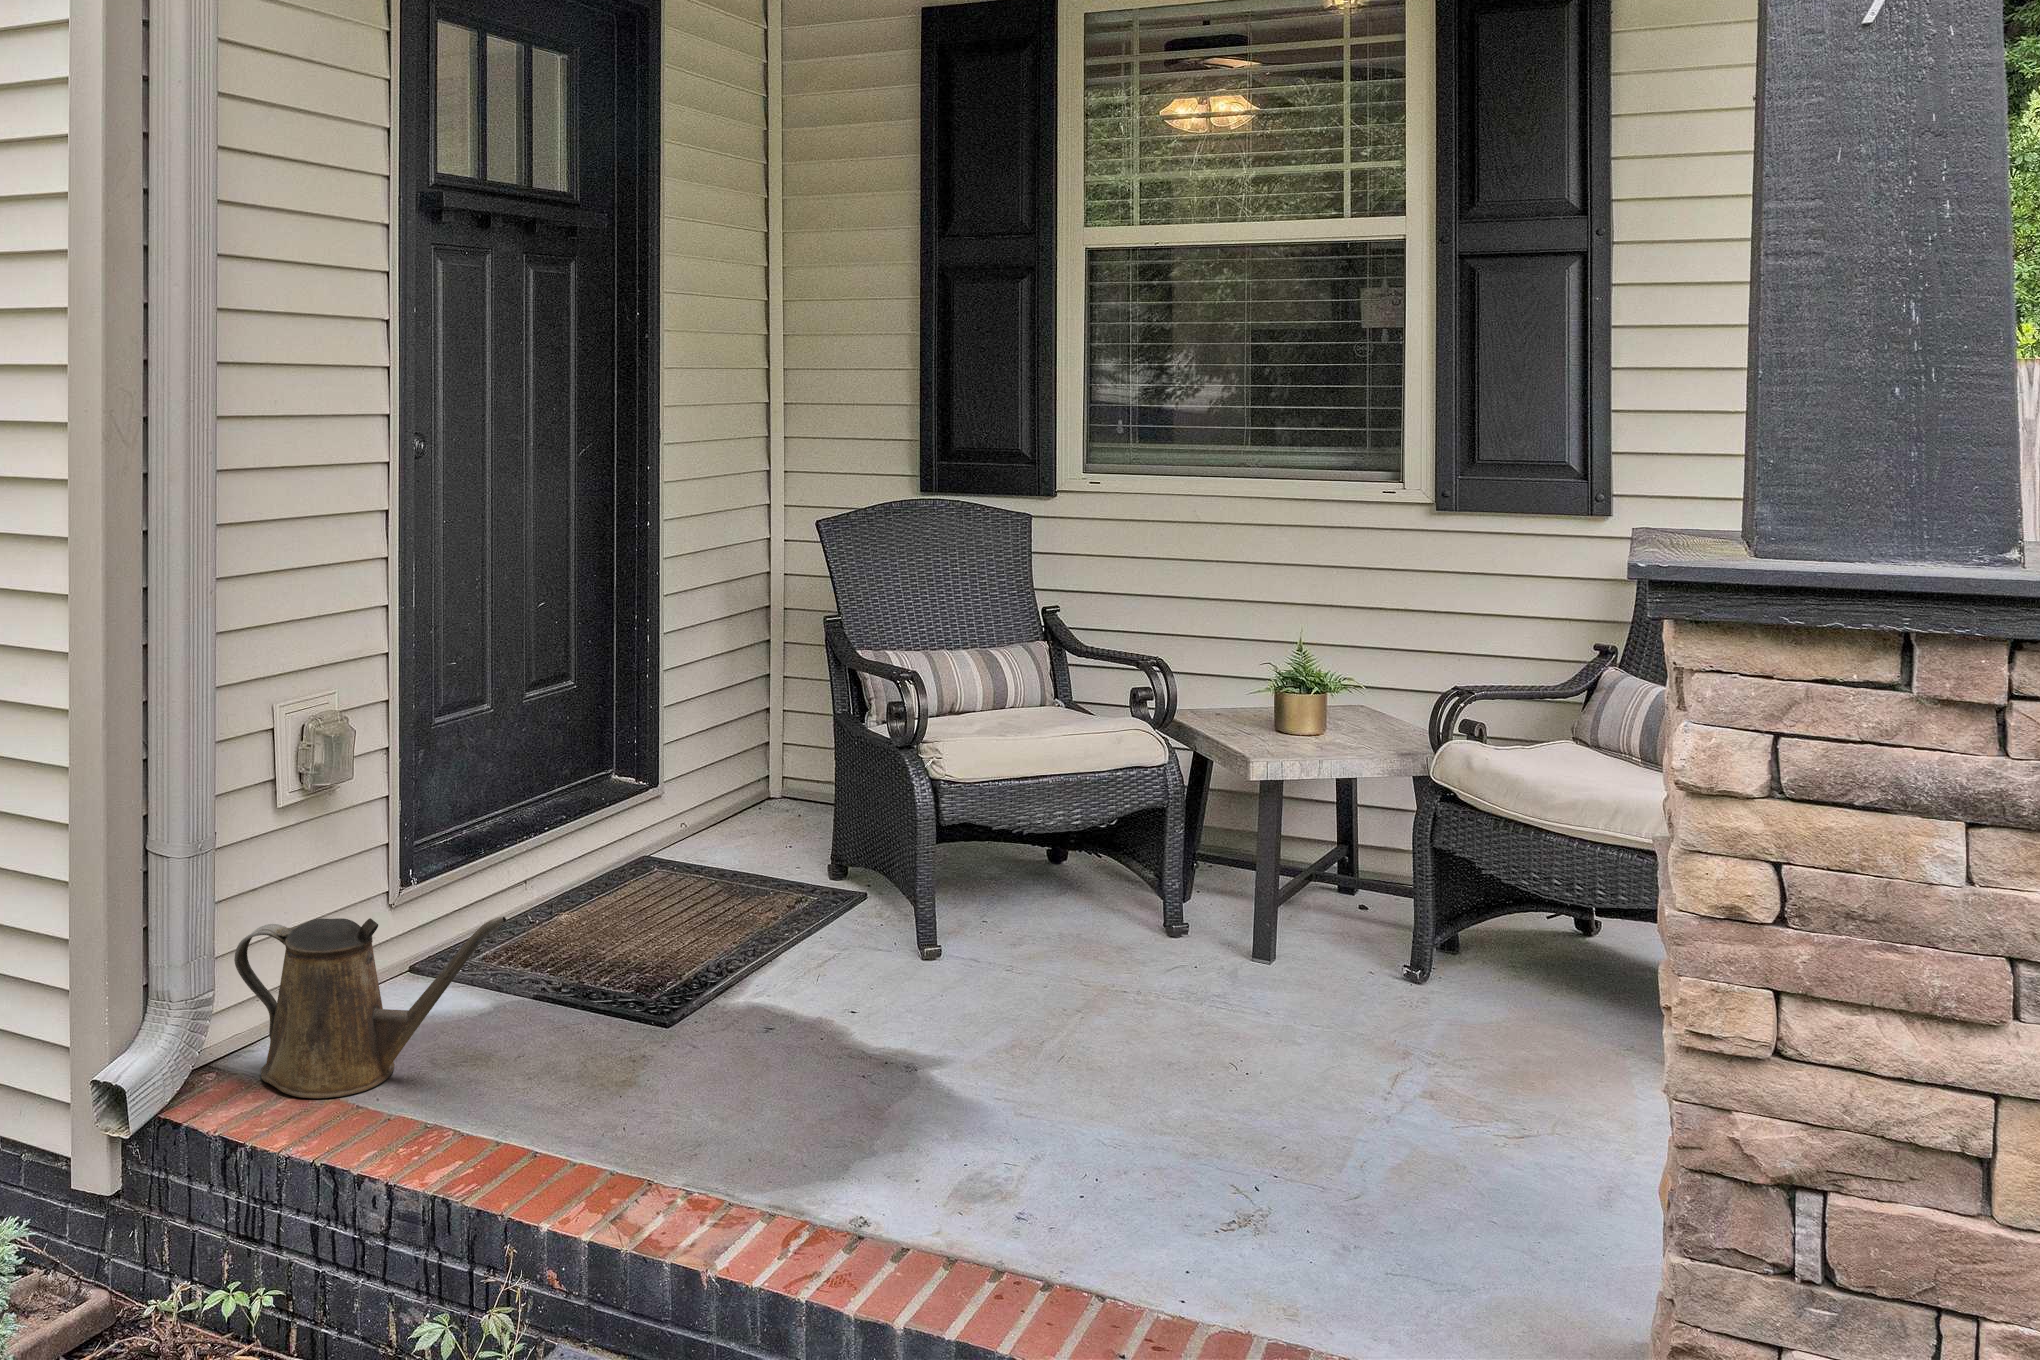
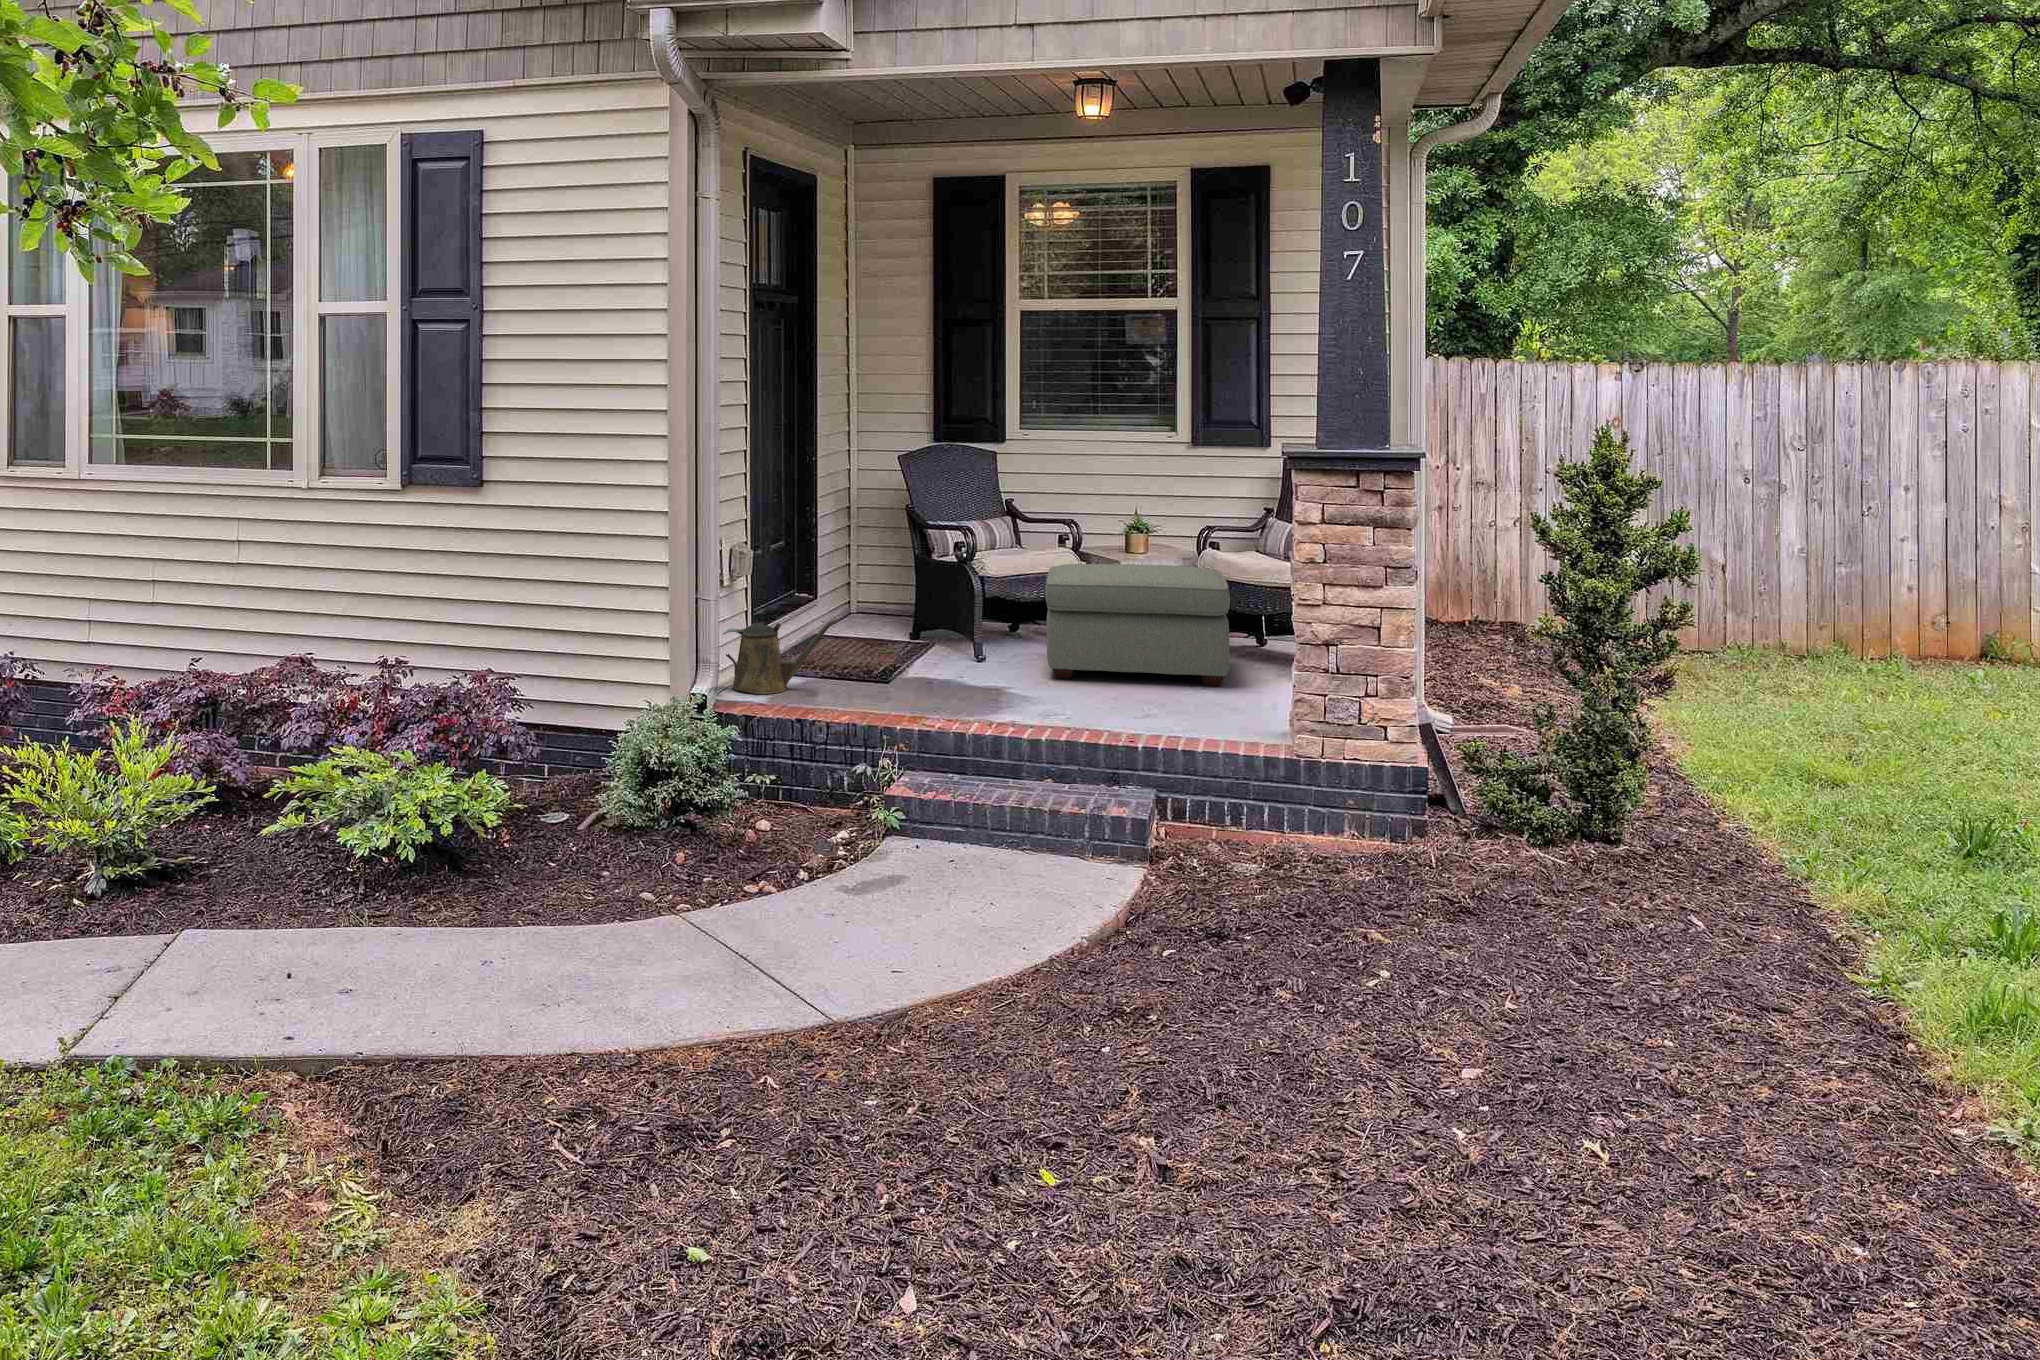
ottoman: none [1033,778,1492,1133] -> present [1045,564,1230,686]

